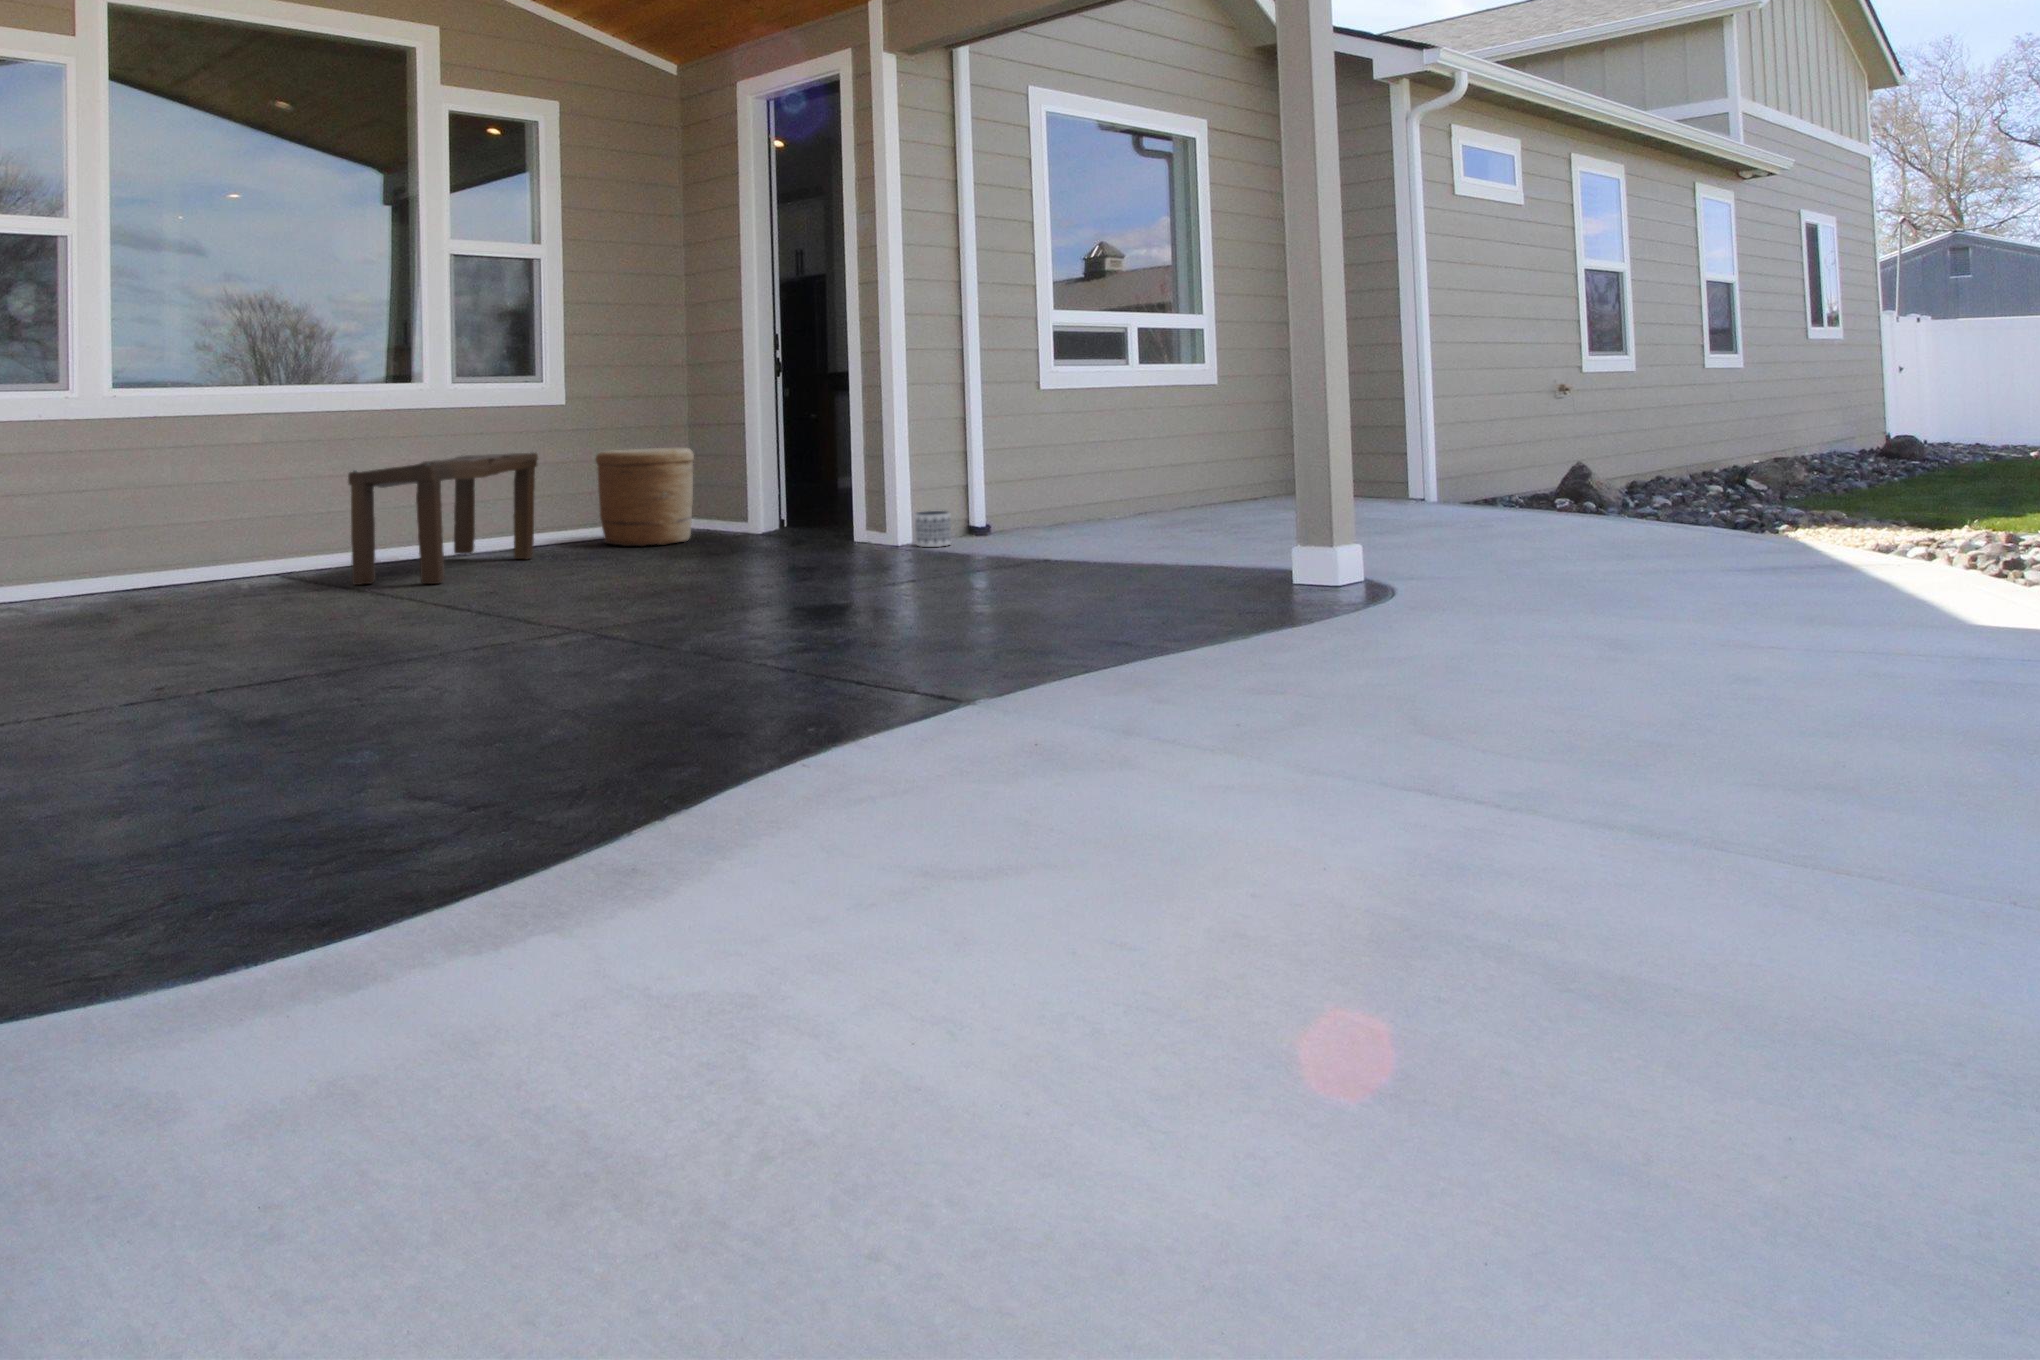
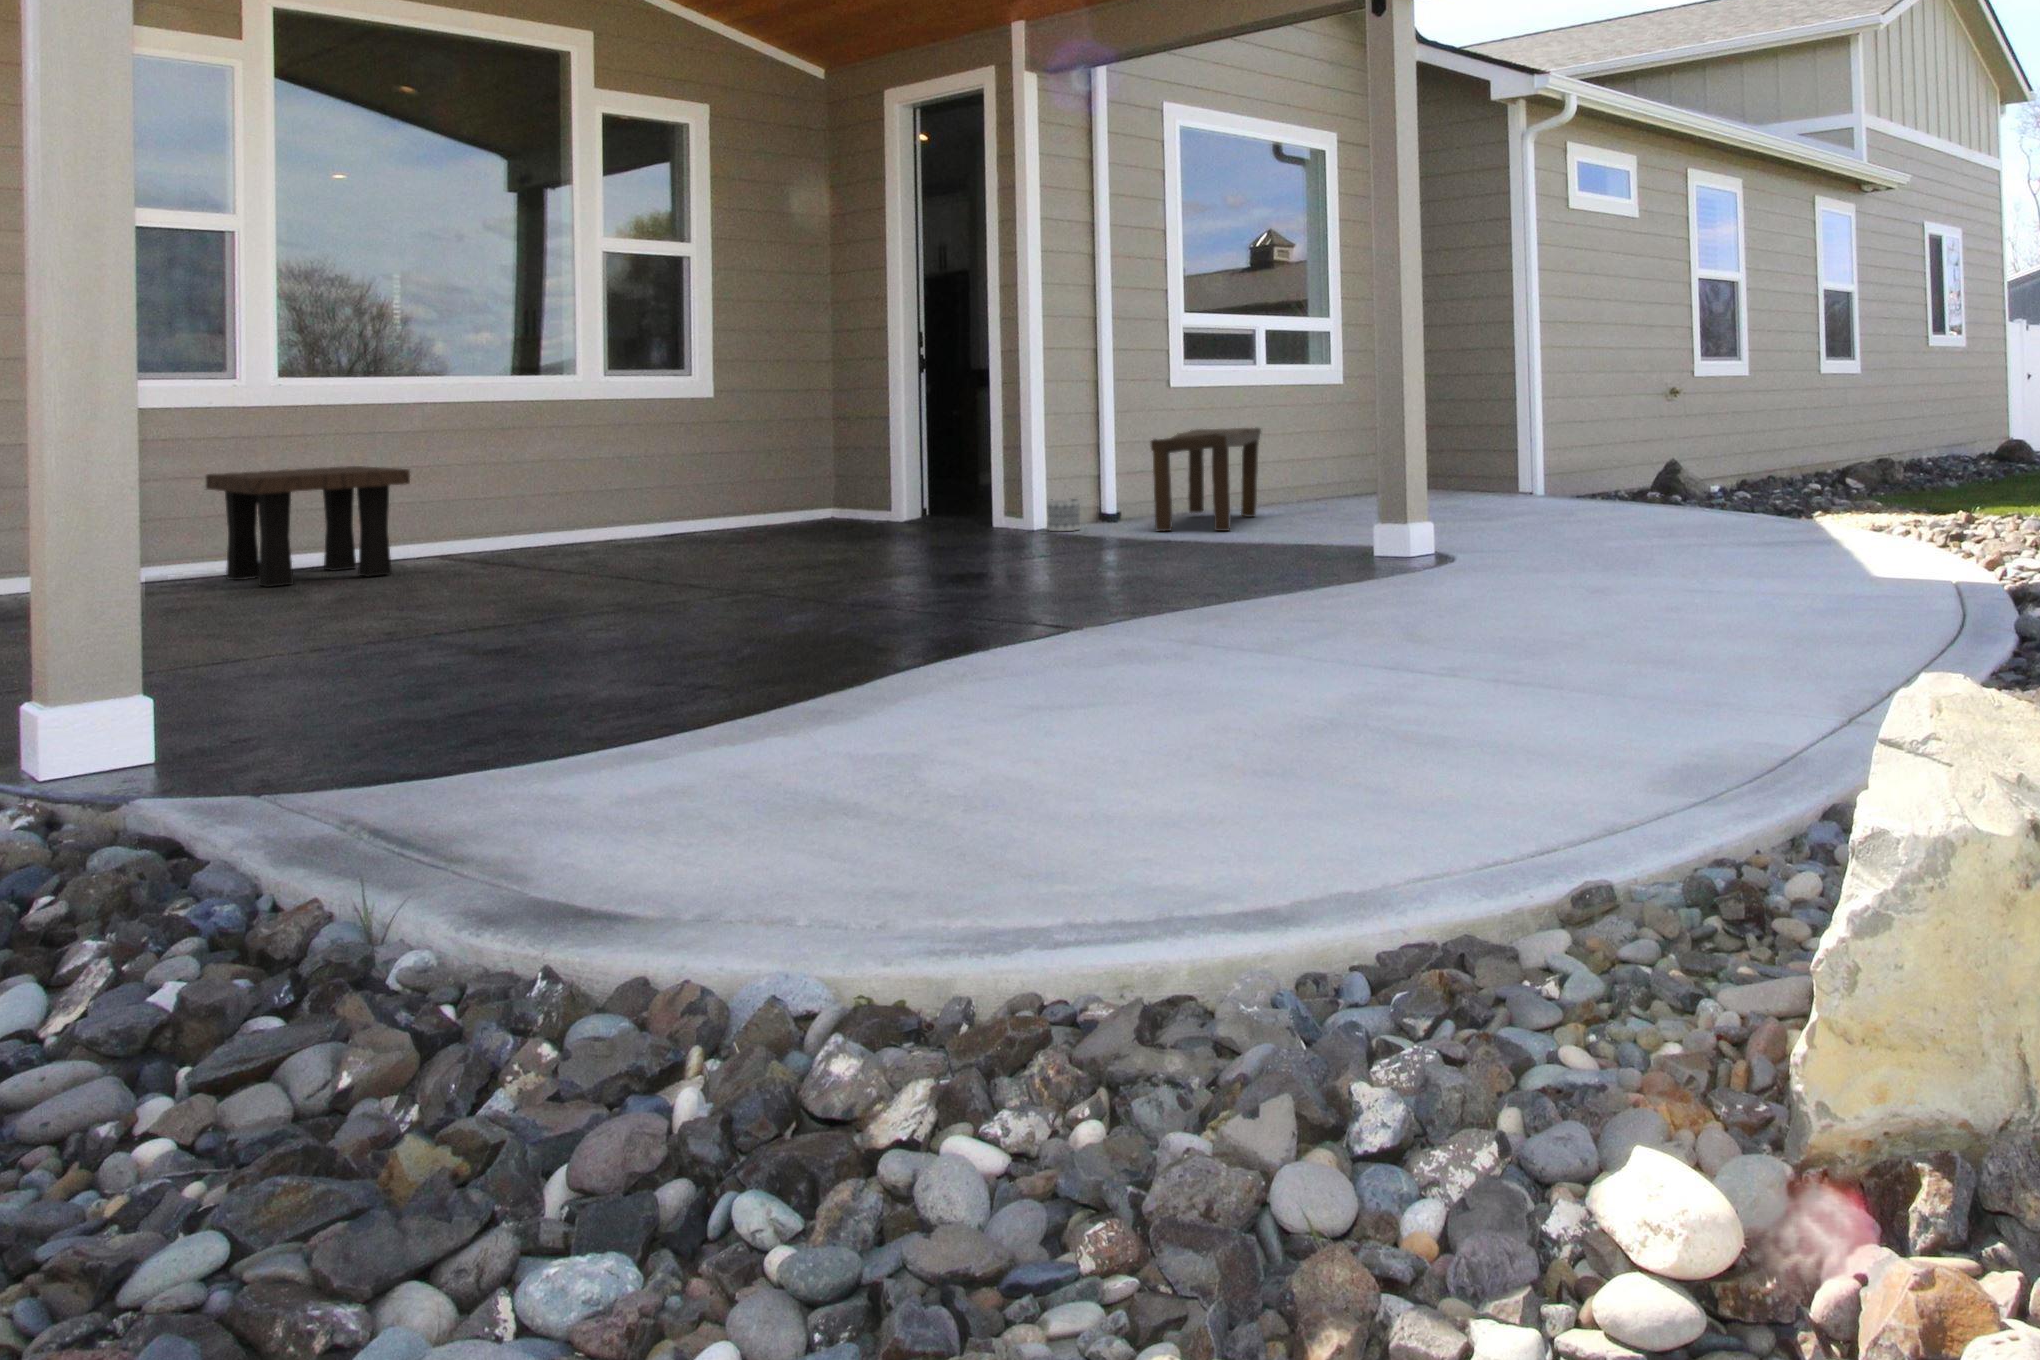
woven basket: present [596,448,694,546] -> none [741,439,837,532]
bench: present [348,453,538,585] -> present [1150,428,1261,531]
side table: none [24,483,234,619] -> present [206,466,410,587]

